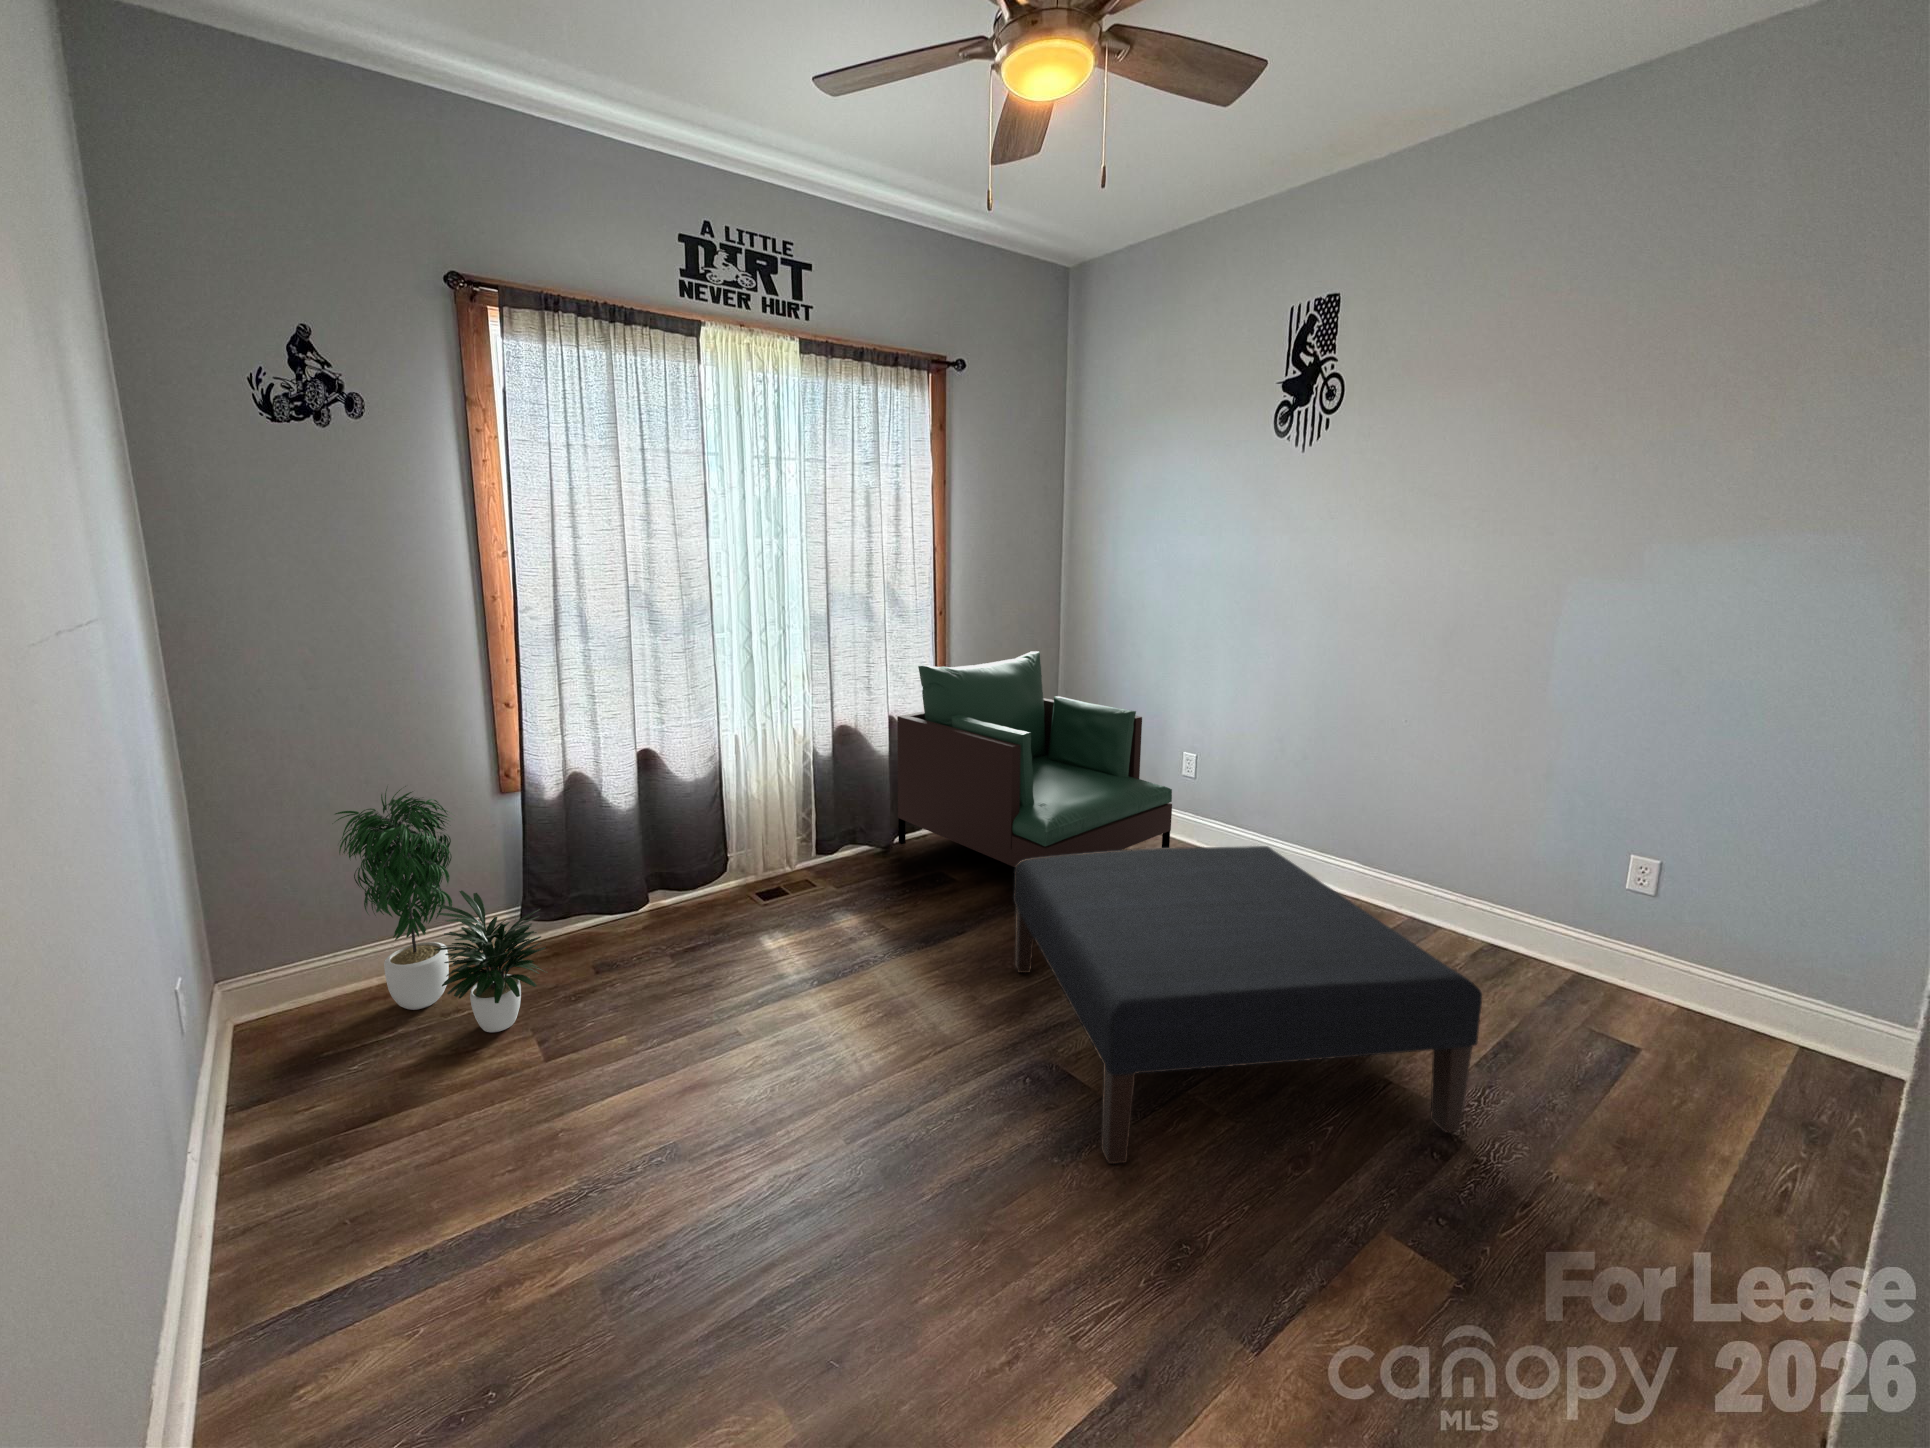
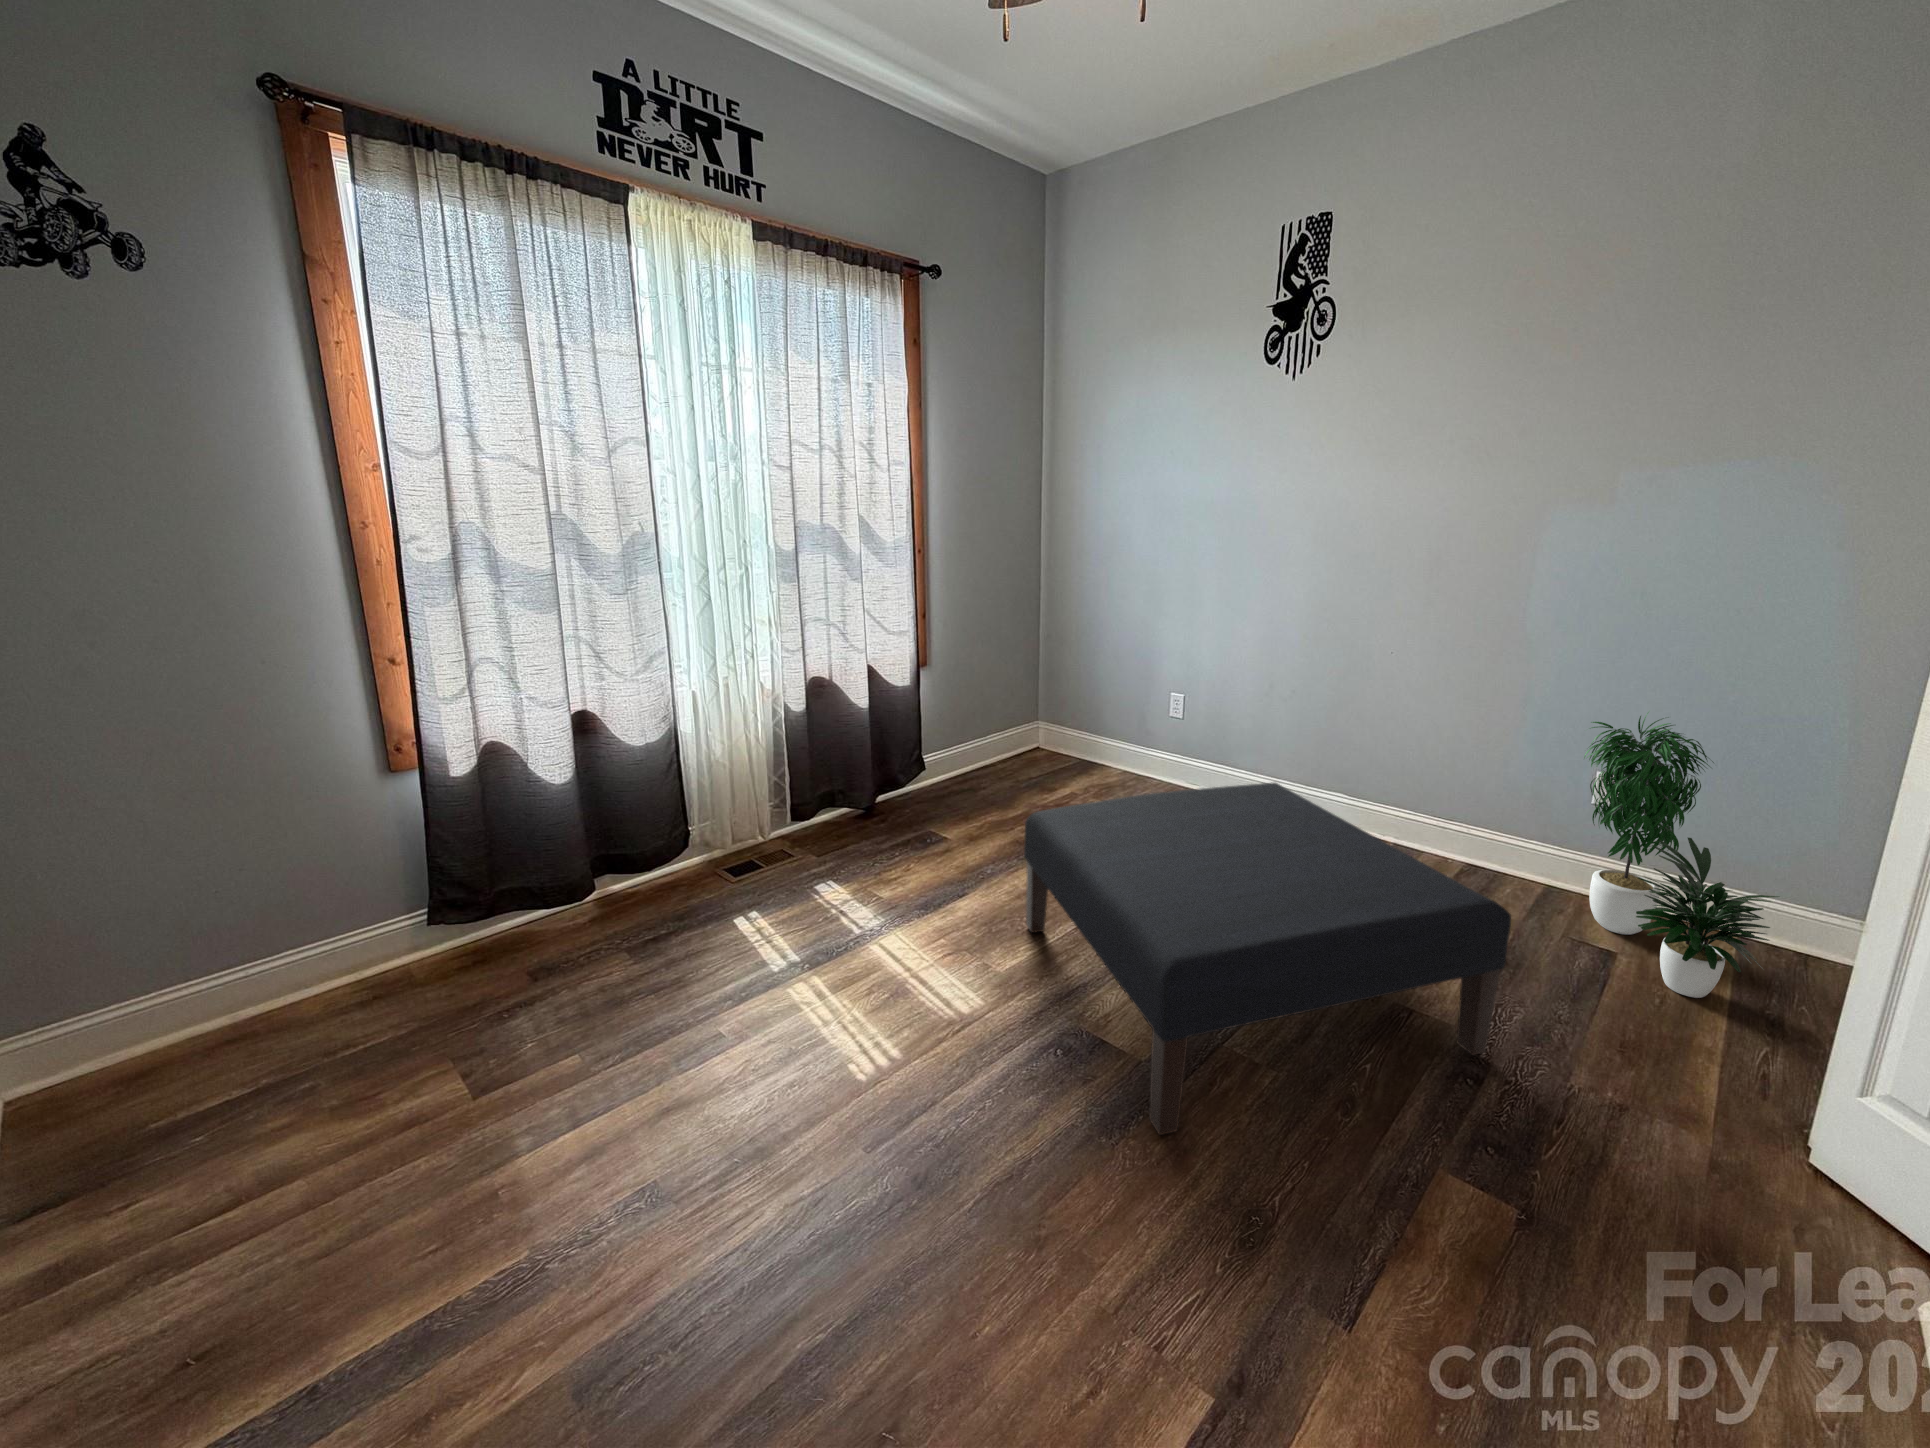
armchair: present [897,651,1172,867] -> none [878,593,1166,863]
potted plant: present [335,789,546,1032] -> present [1584,713,1779,998]

